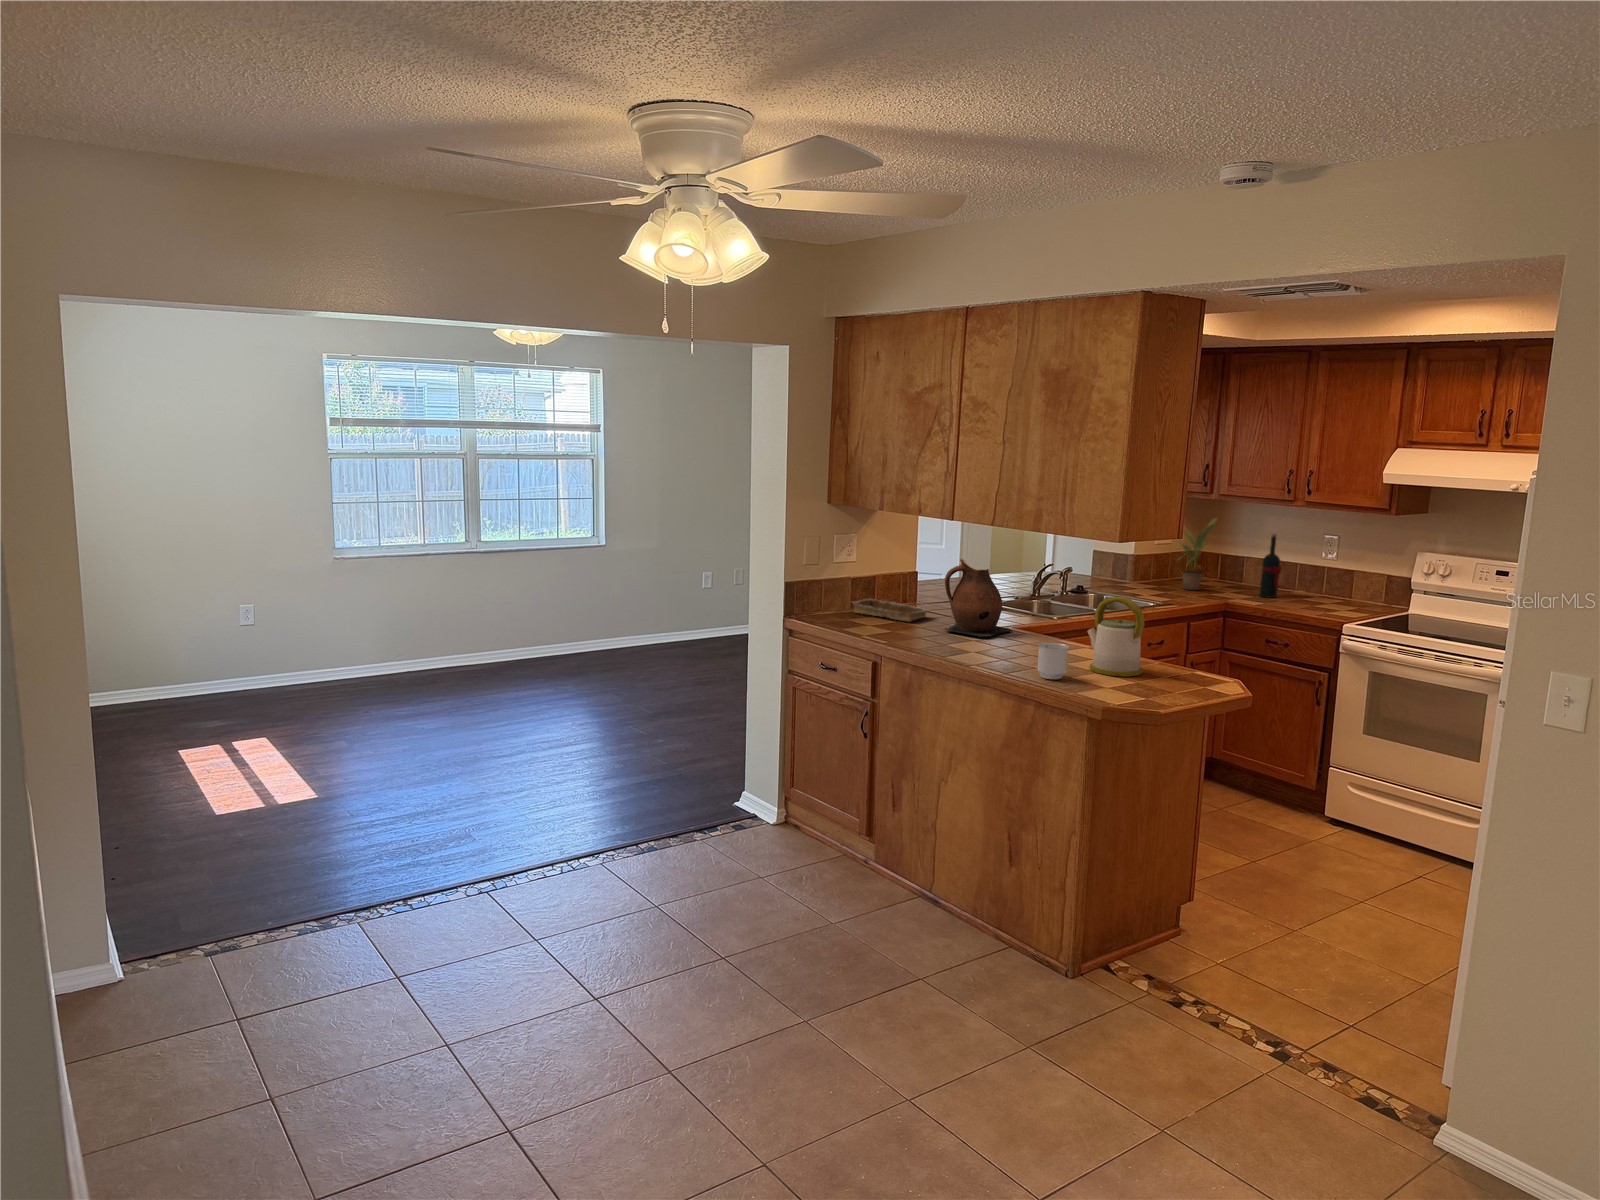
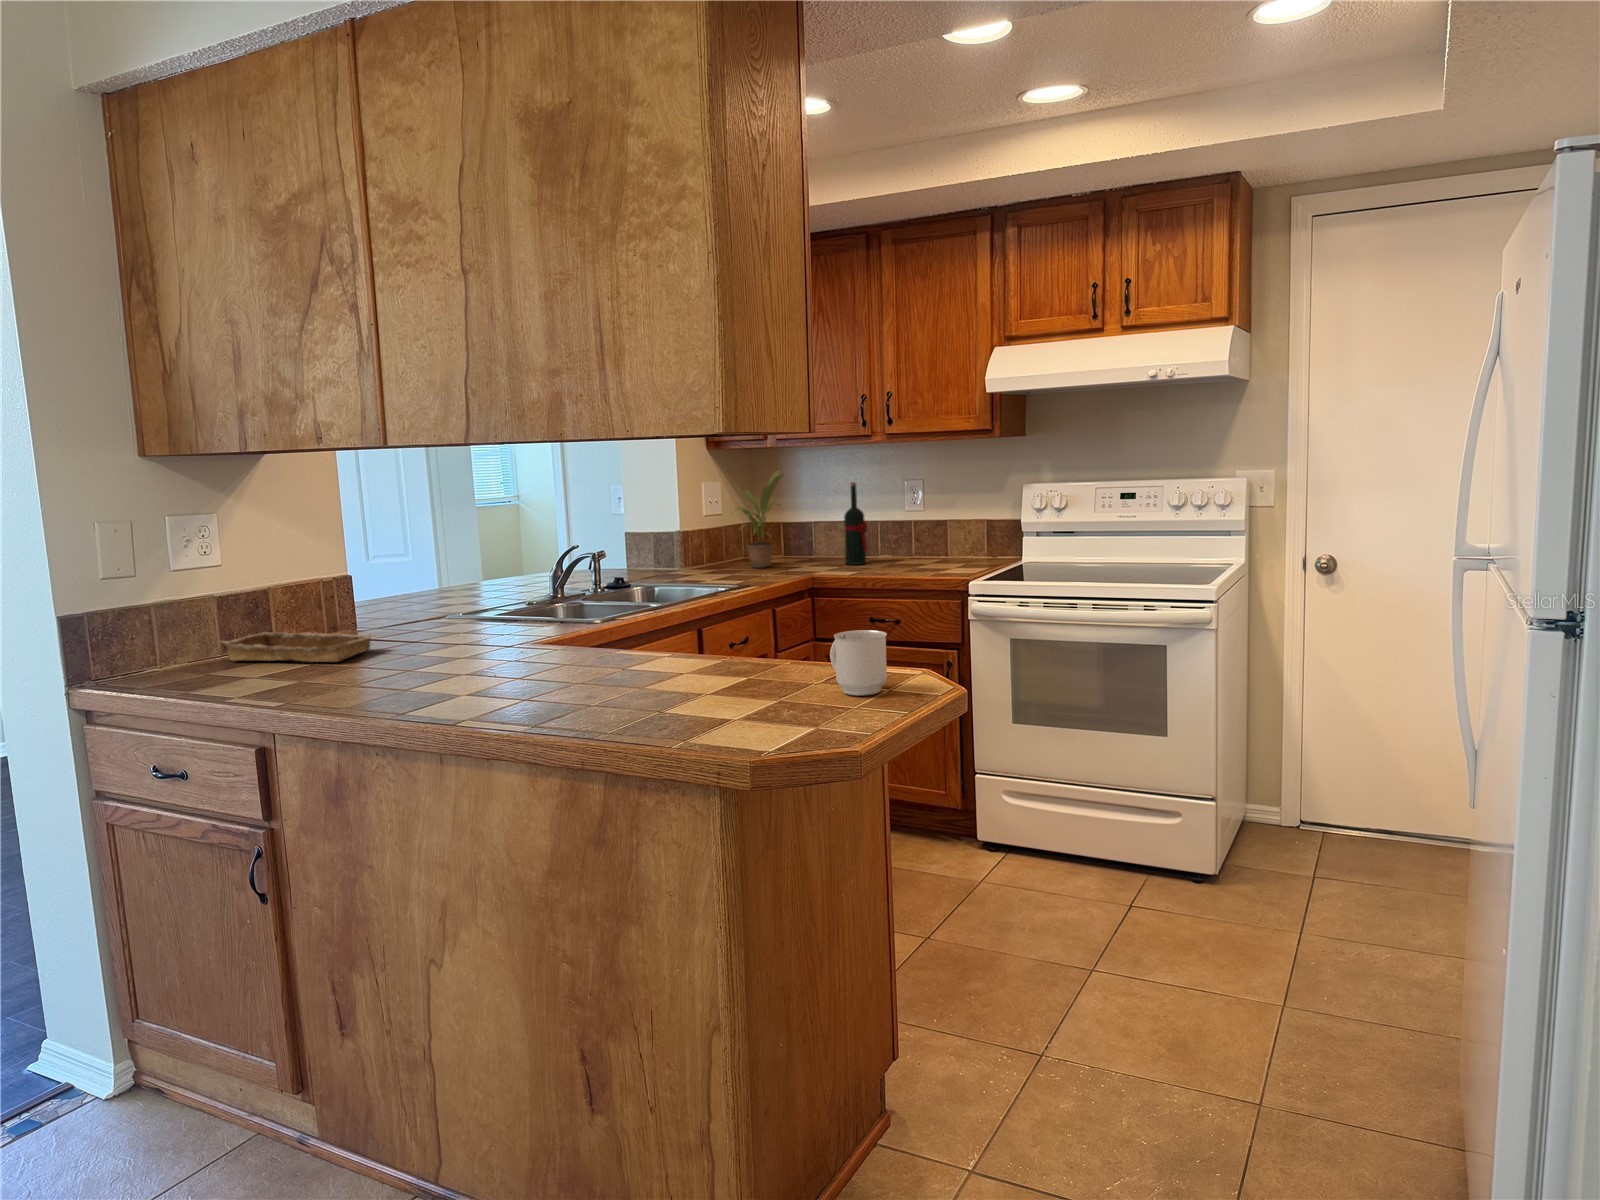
ceramic pitcher: present [945,559,1012,637] -> none [392,534,529,670]
kettle: present [1087,597,1145,677] -> none [666,555,772,701]
mug: present [1038,643,1069,679] -> present [830,630,887,696]

